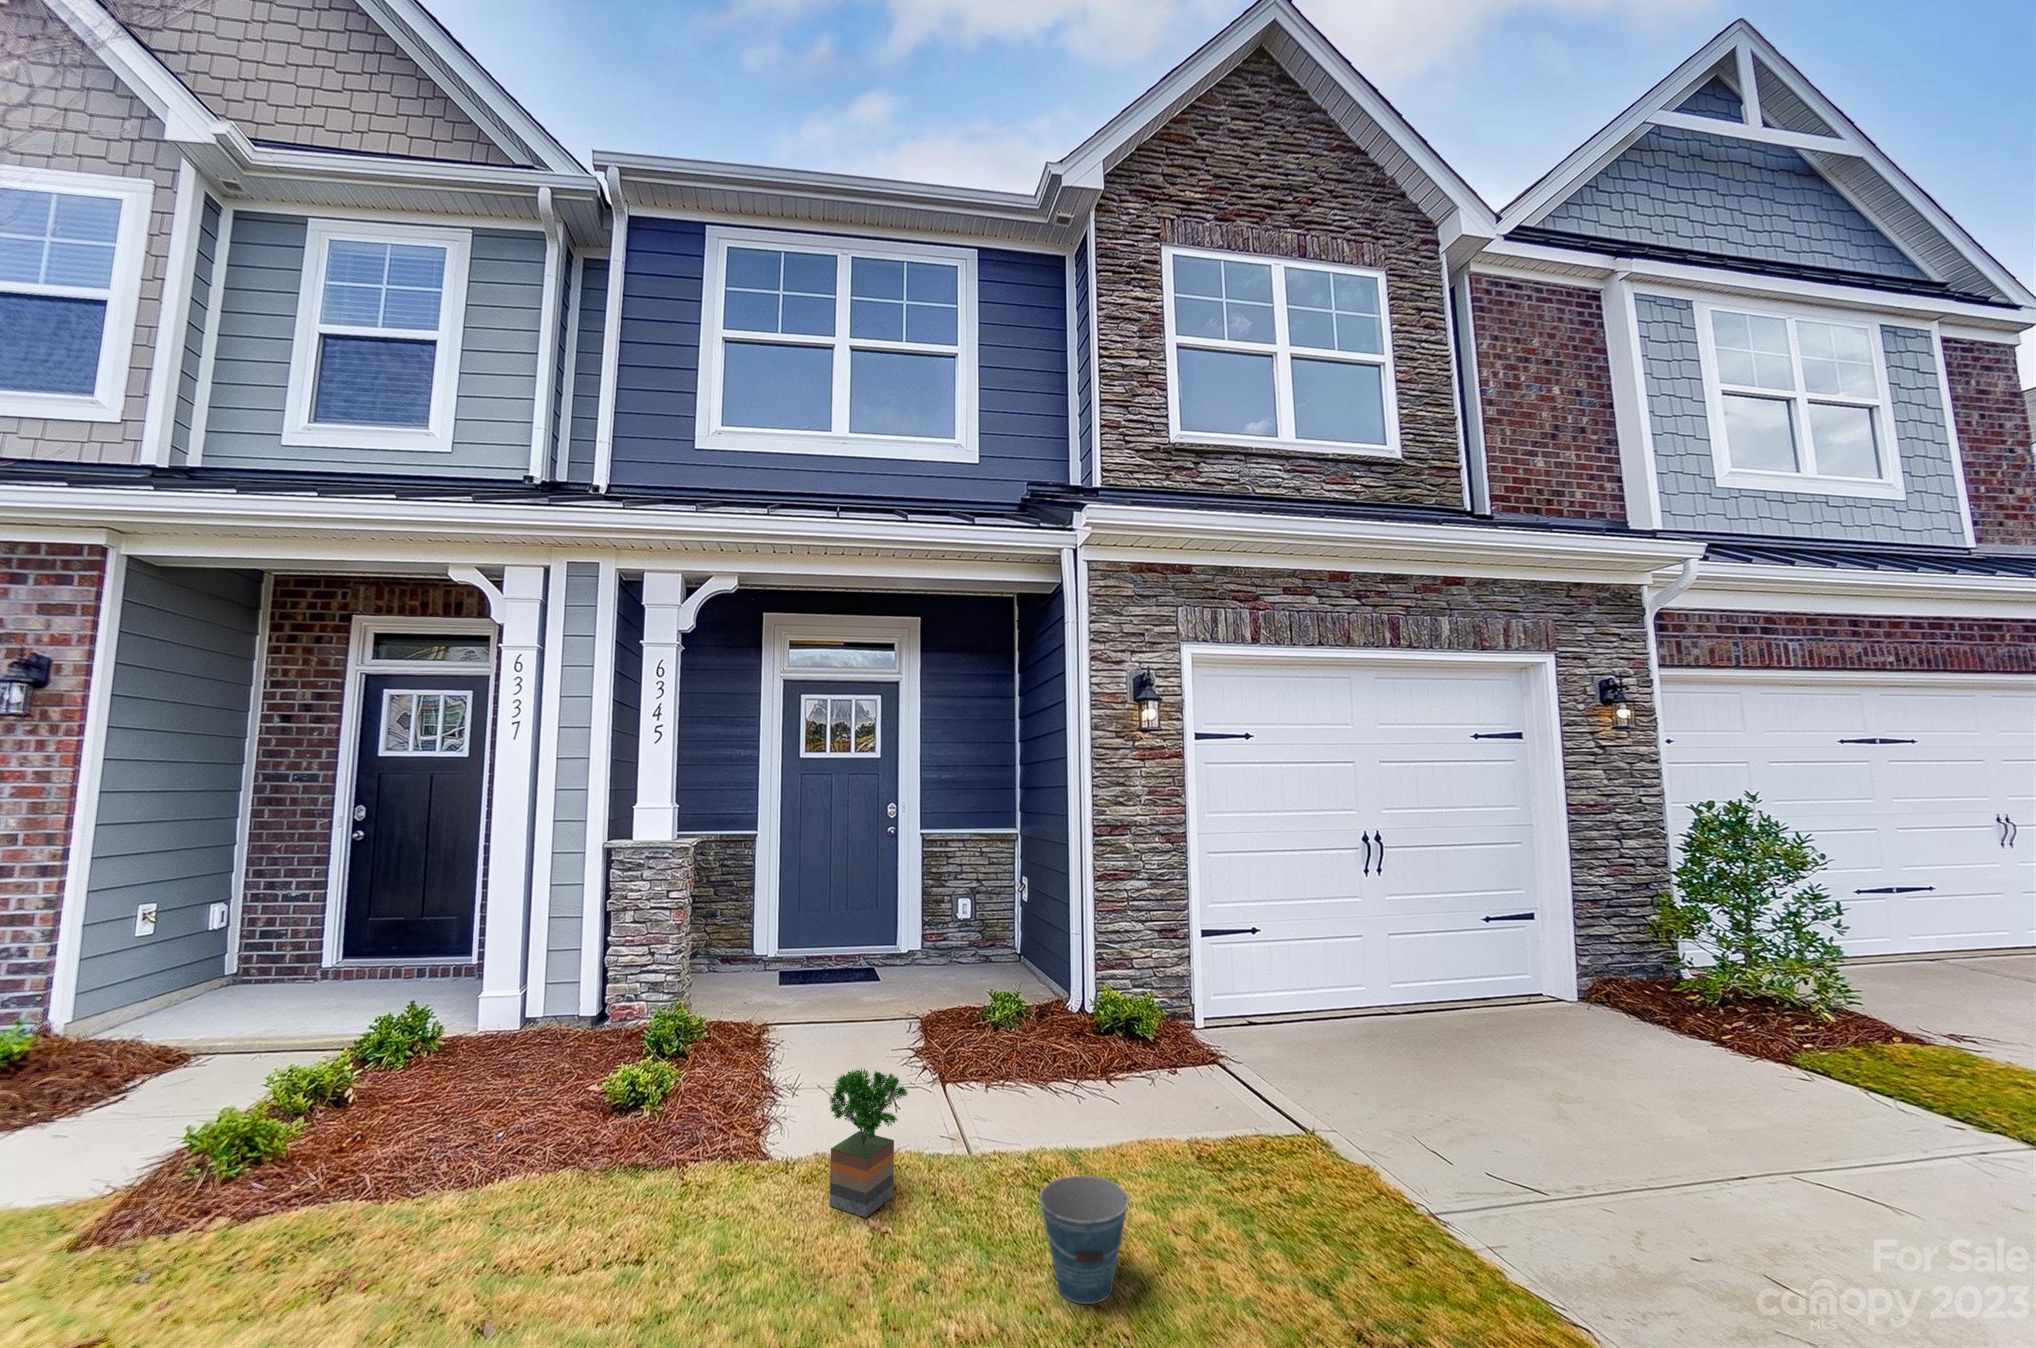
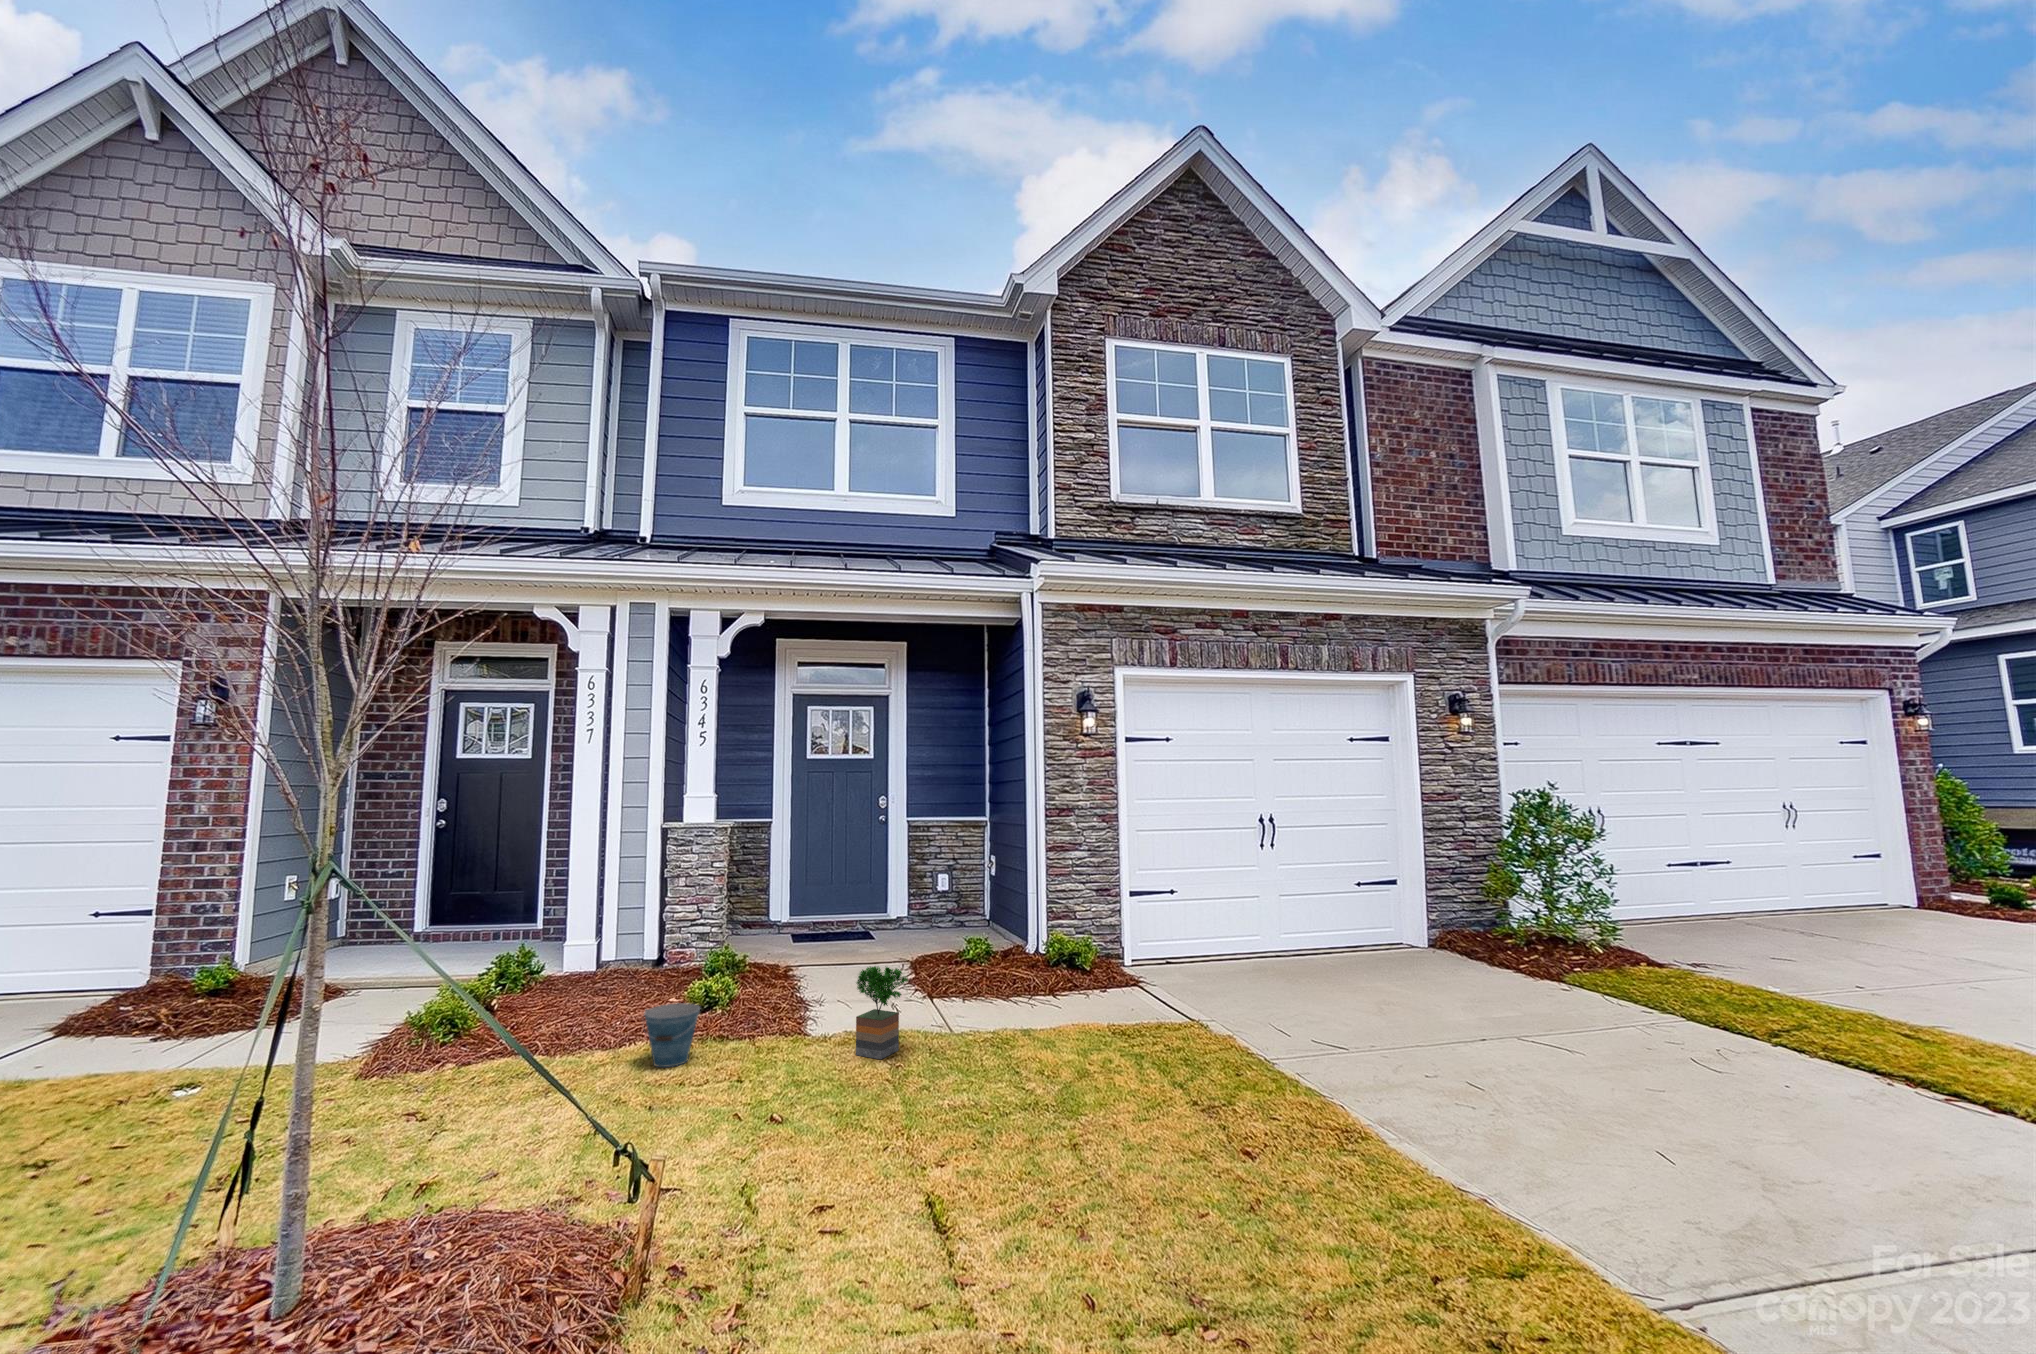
bucket: present [1039,1176,1130,1304] -> present [644,1003,700,1067]

